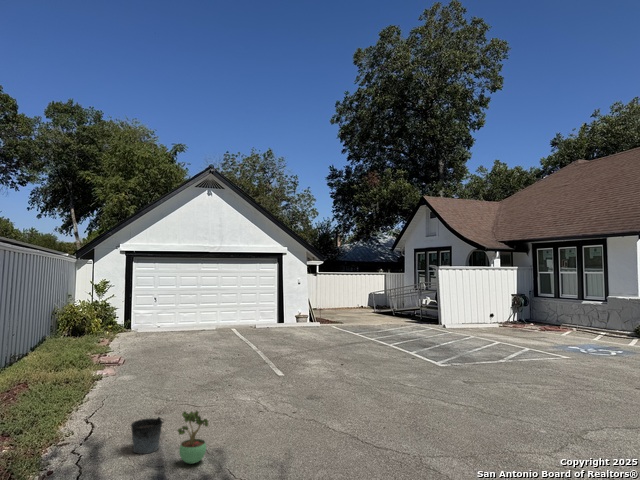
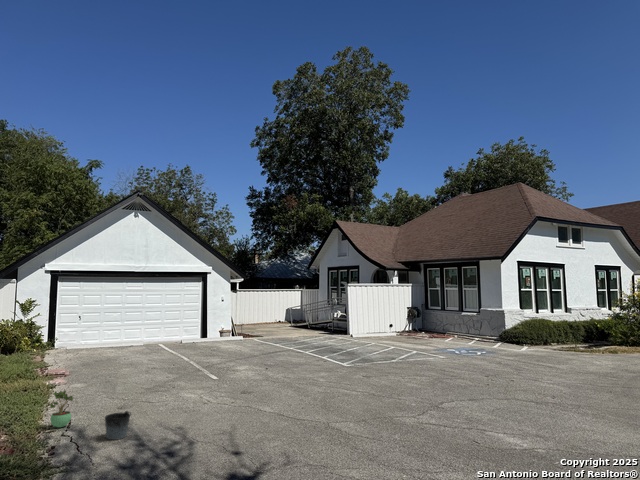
potted plant: present [178,411,208,464] -> present [50,391,73,427]

